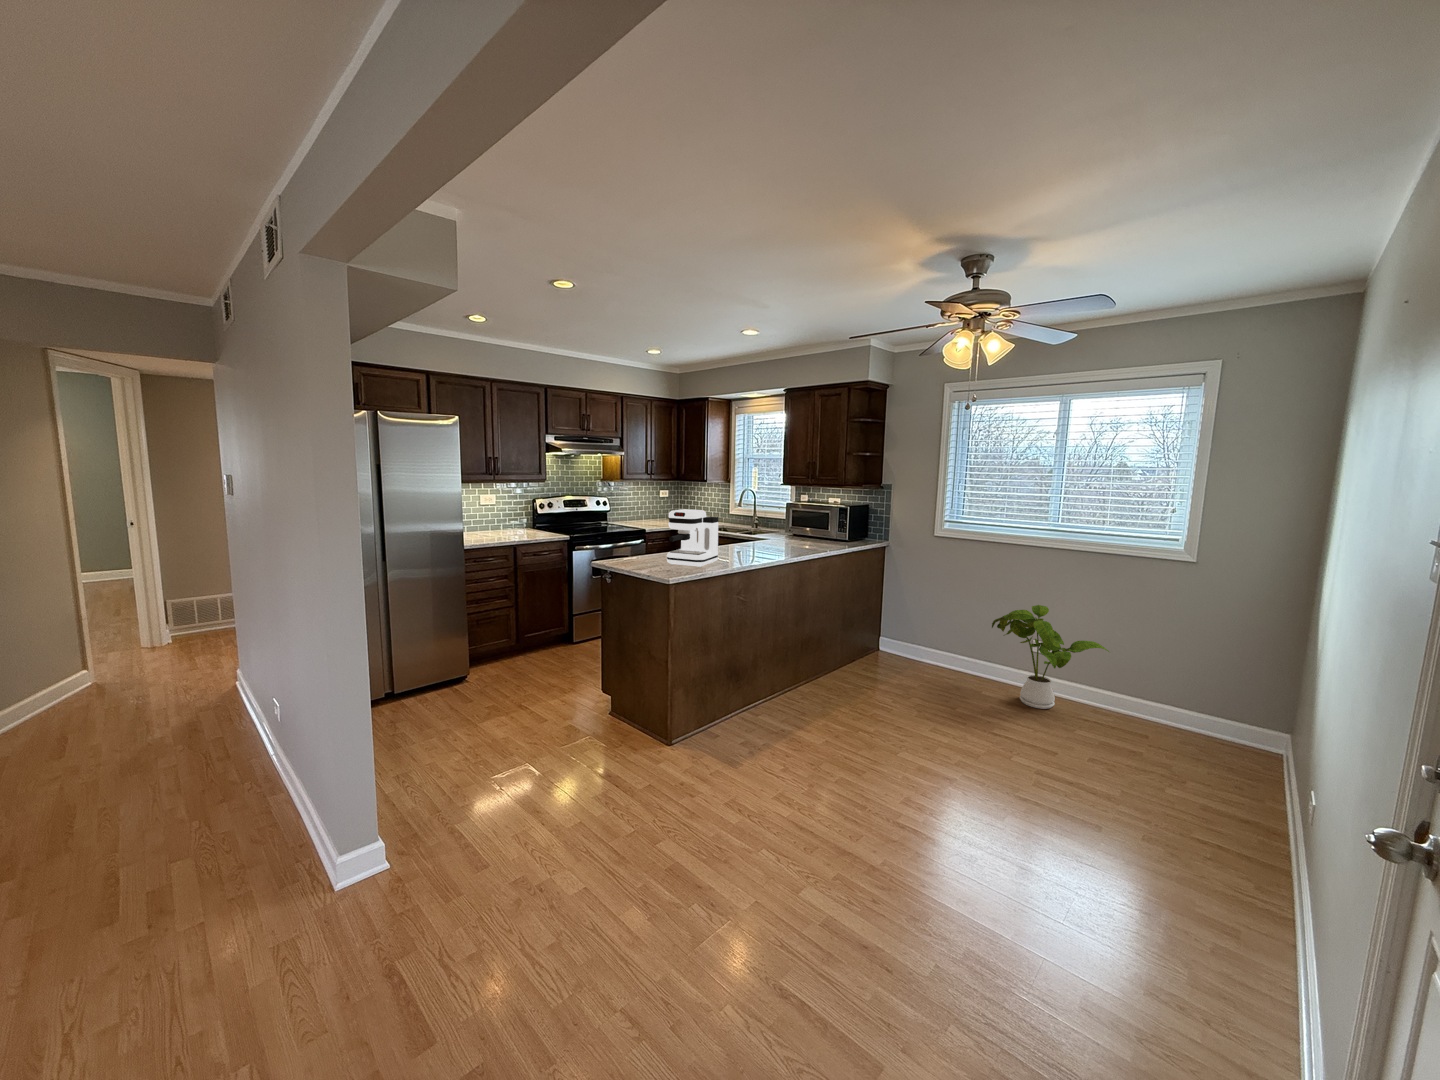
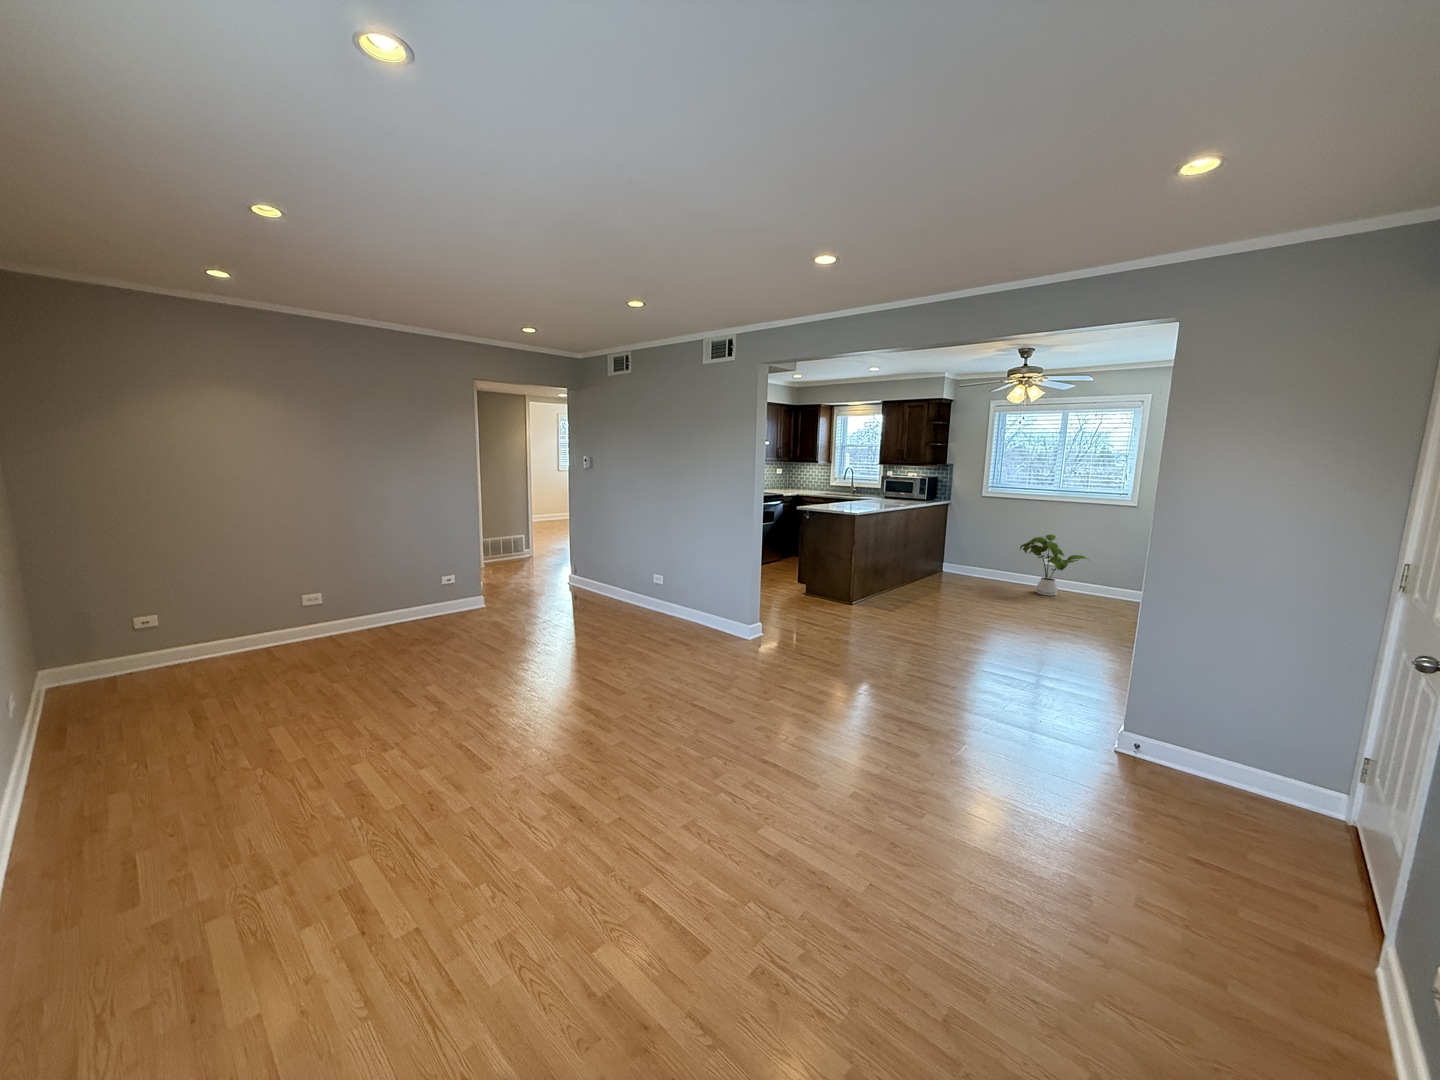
coffee maker: present [667,509,718,567] -> none [836,480,865,512]

